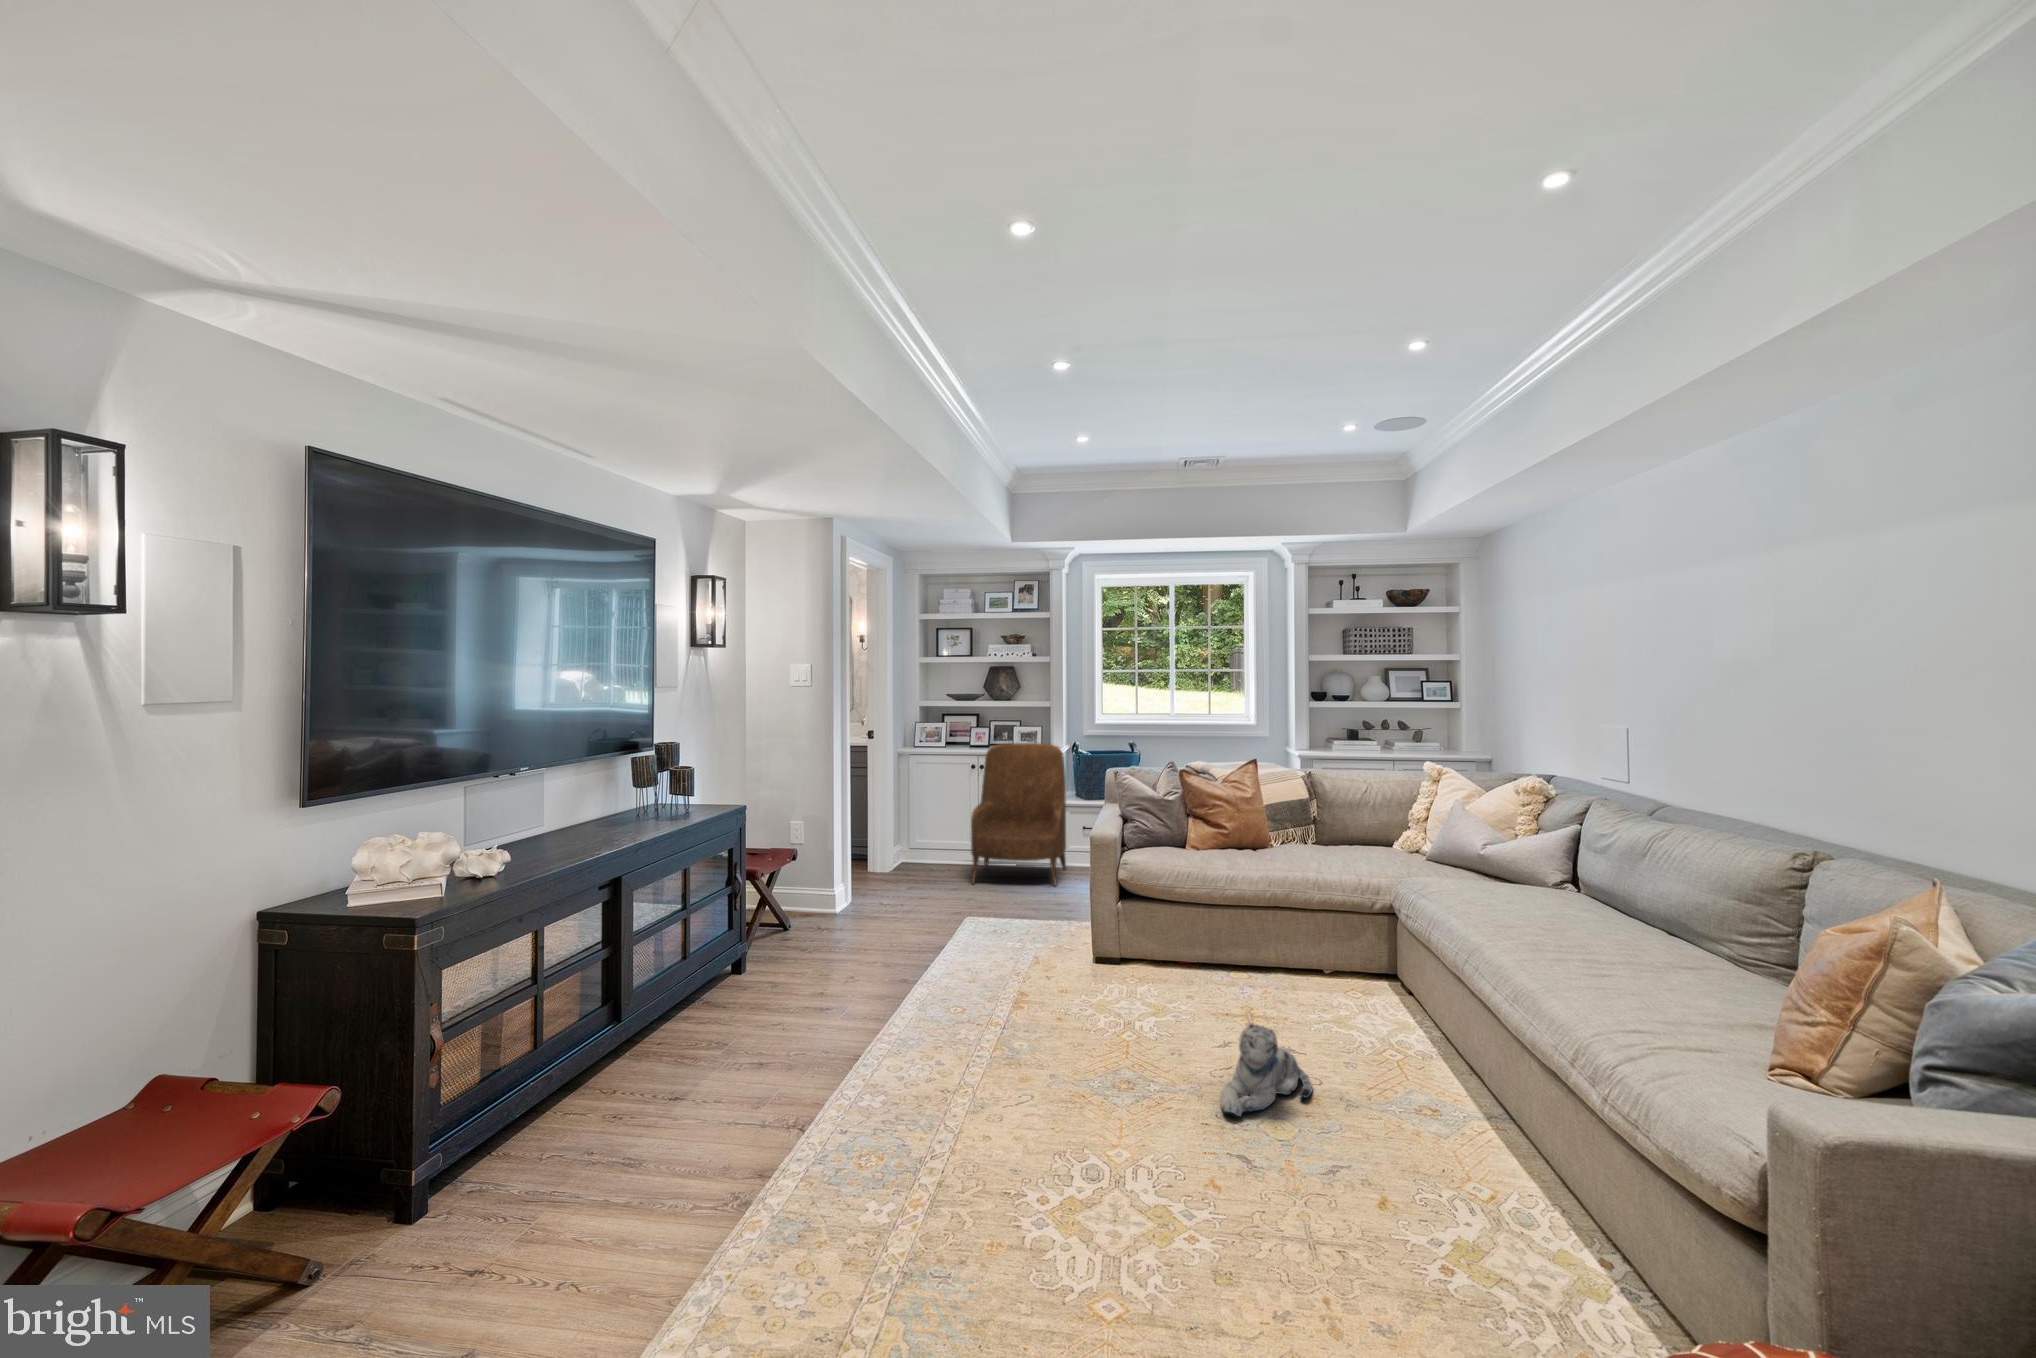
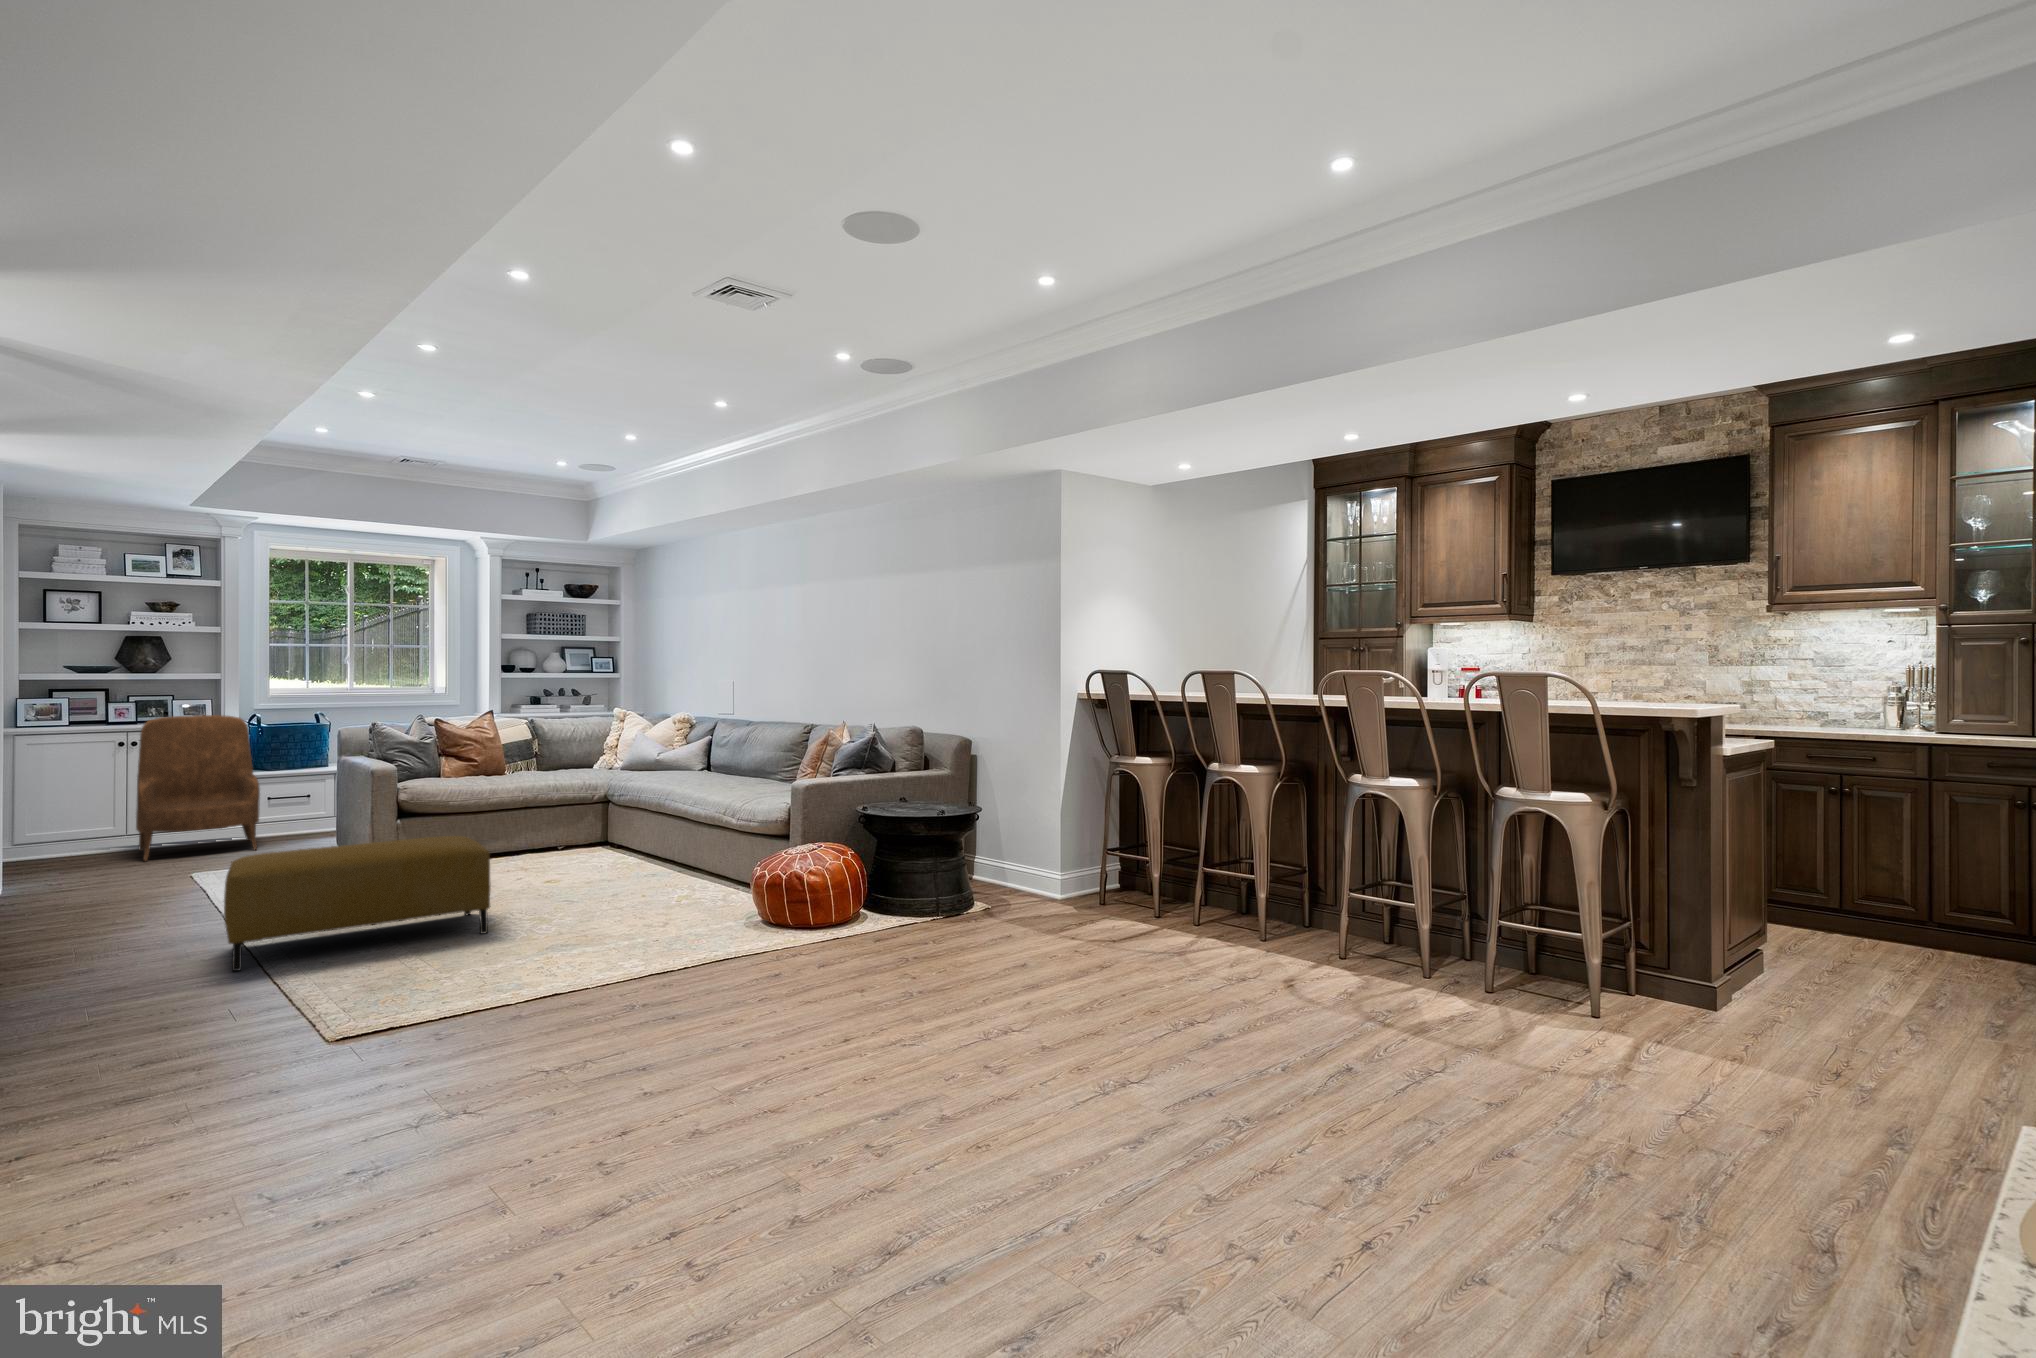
ottoman: none [798,965,1128,1180] -> present [224,836,491,971]
plush toy: present [1221,1023,1312,1116] -> none [533,851,587,903]

